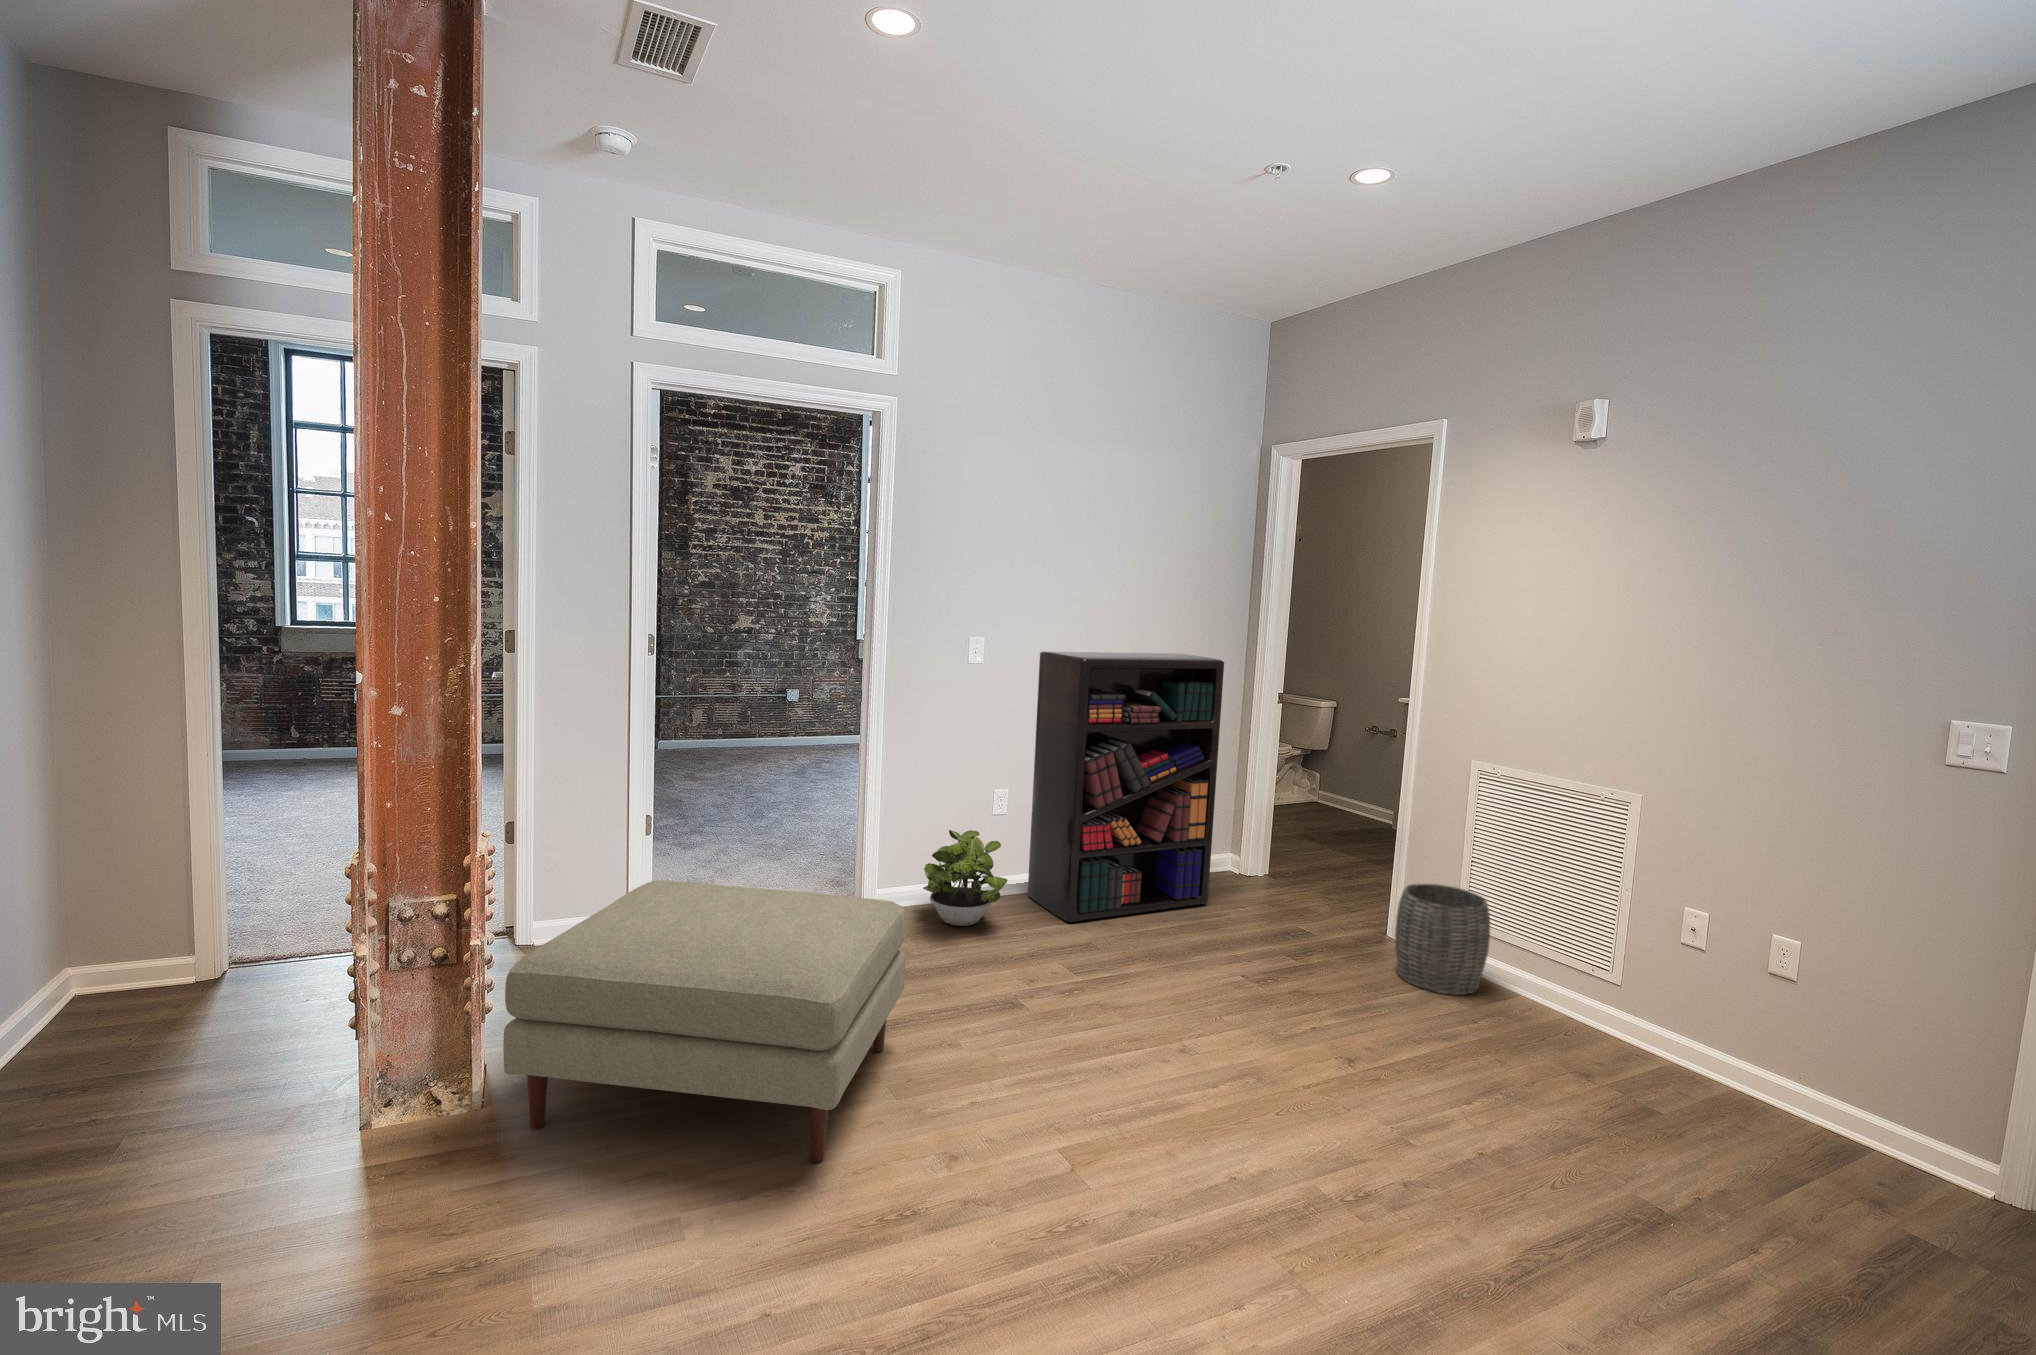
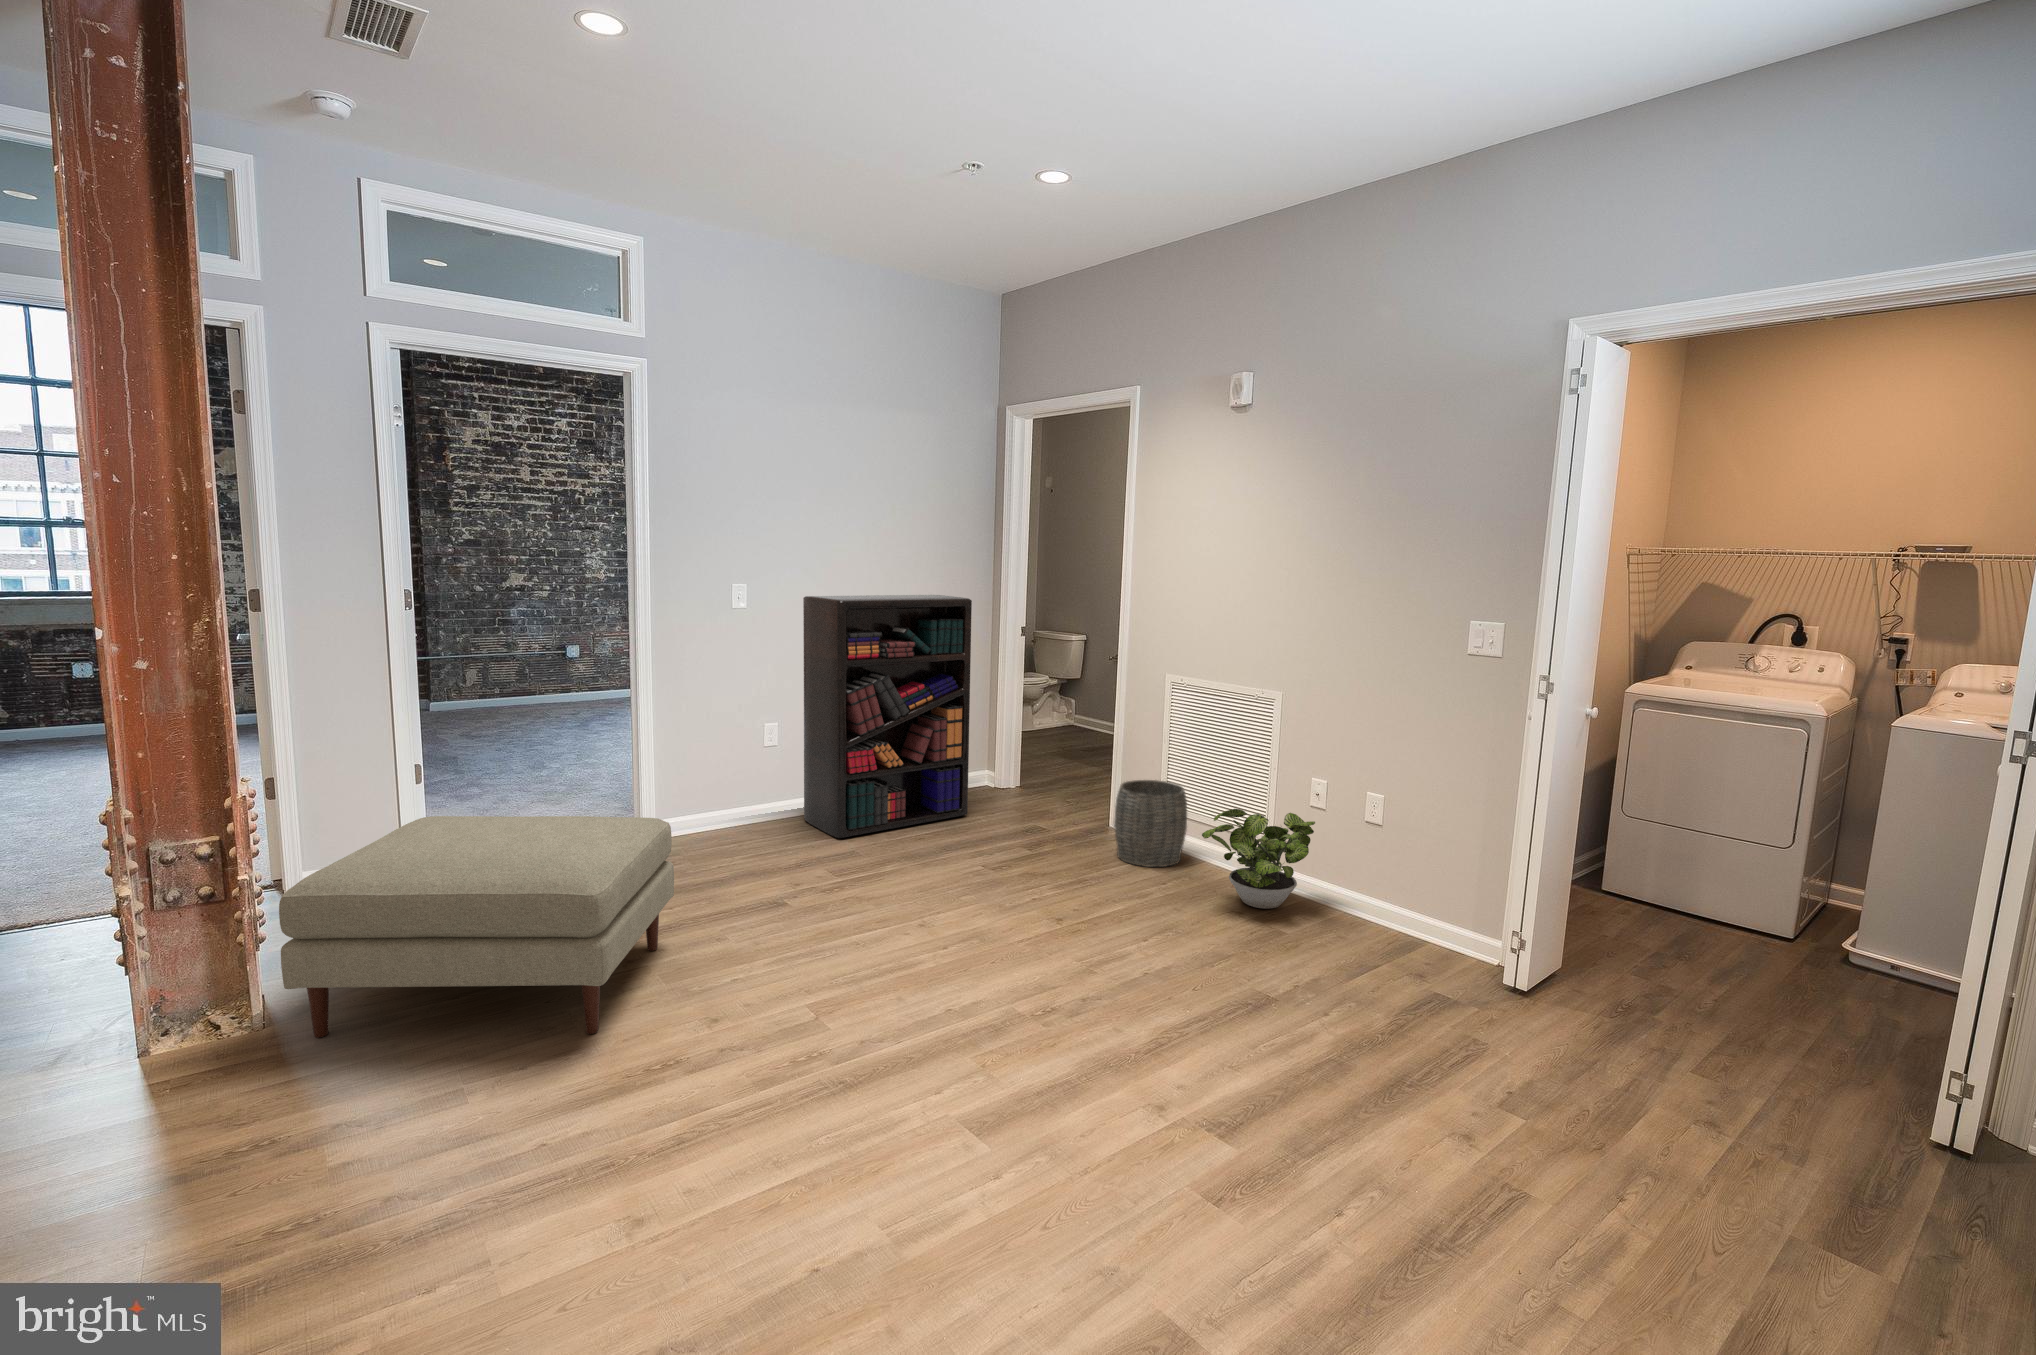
potted plant: present [923,830,1008,926] -> present [1202,809,1315,908]

